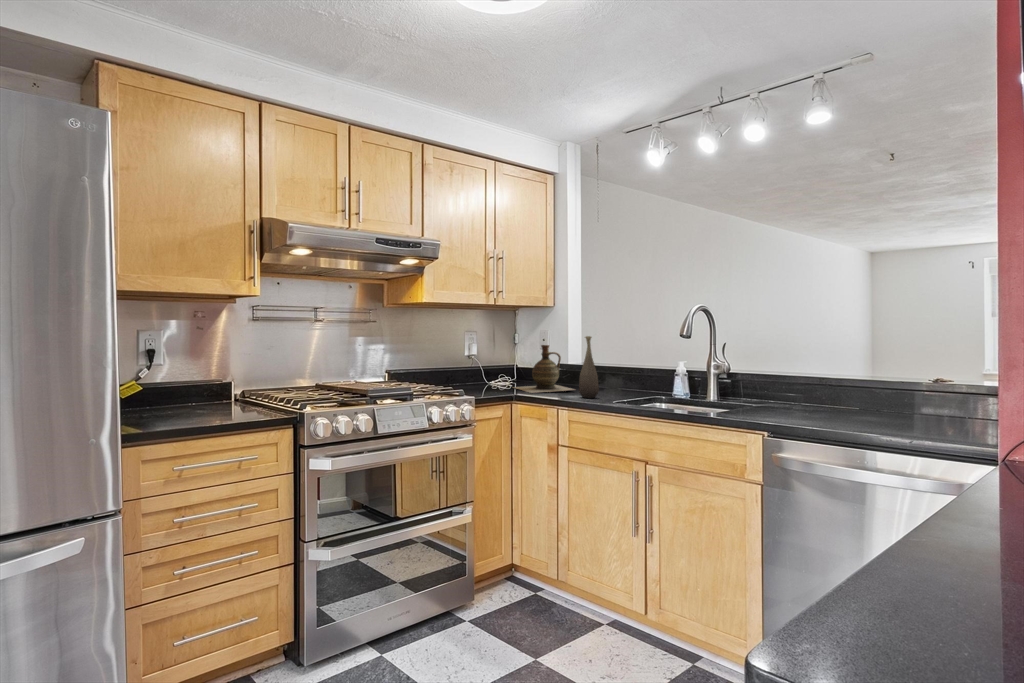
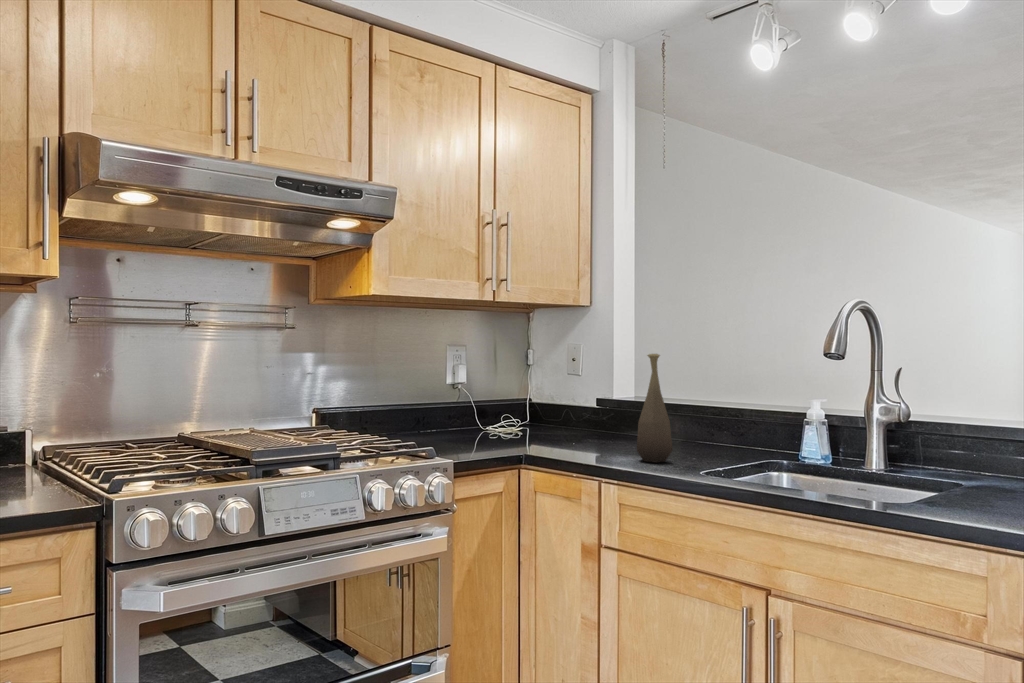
ceramic jug: present [515,345,574,393] -> none [521,368,630,450]

